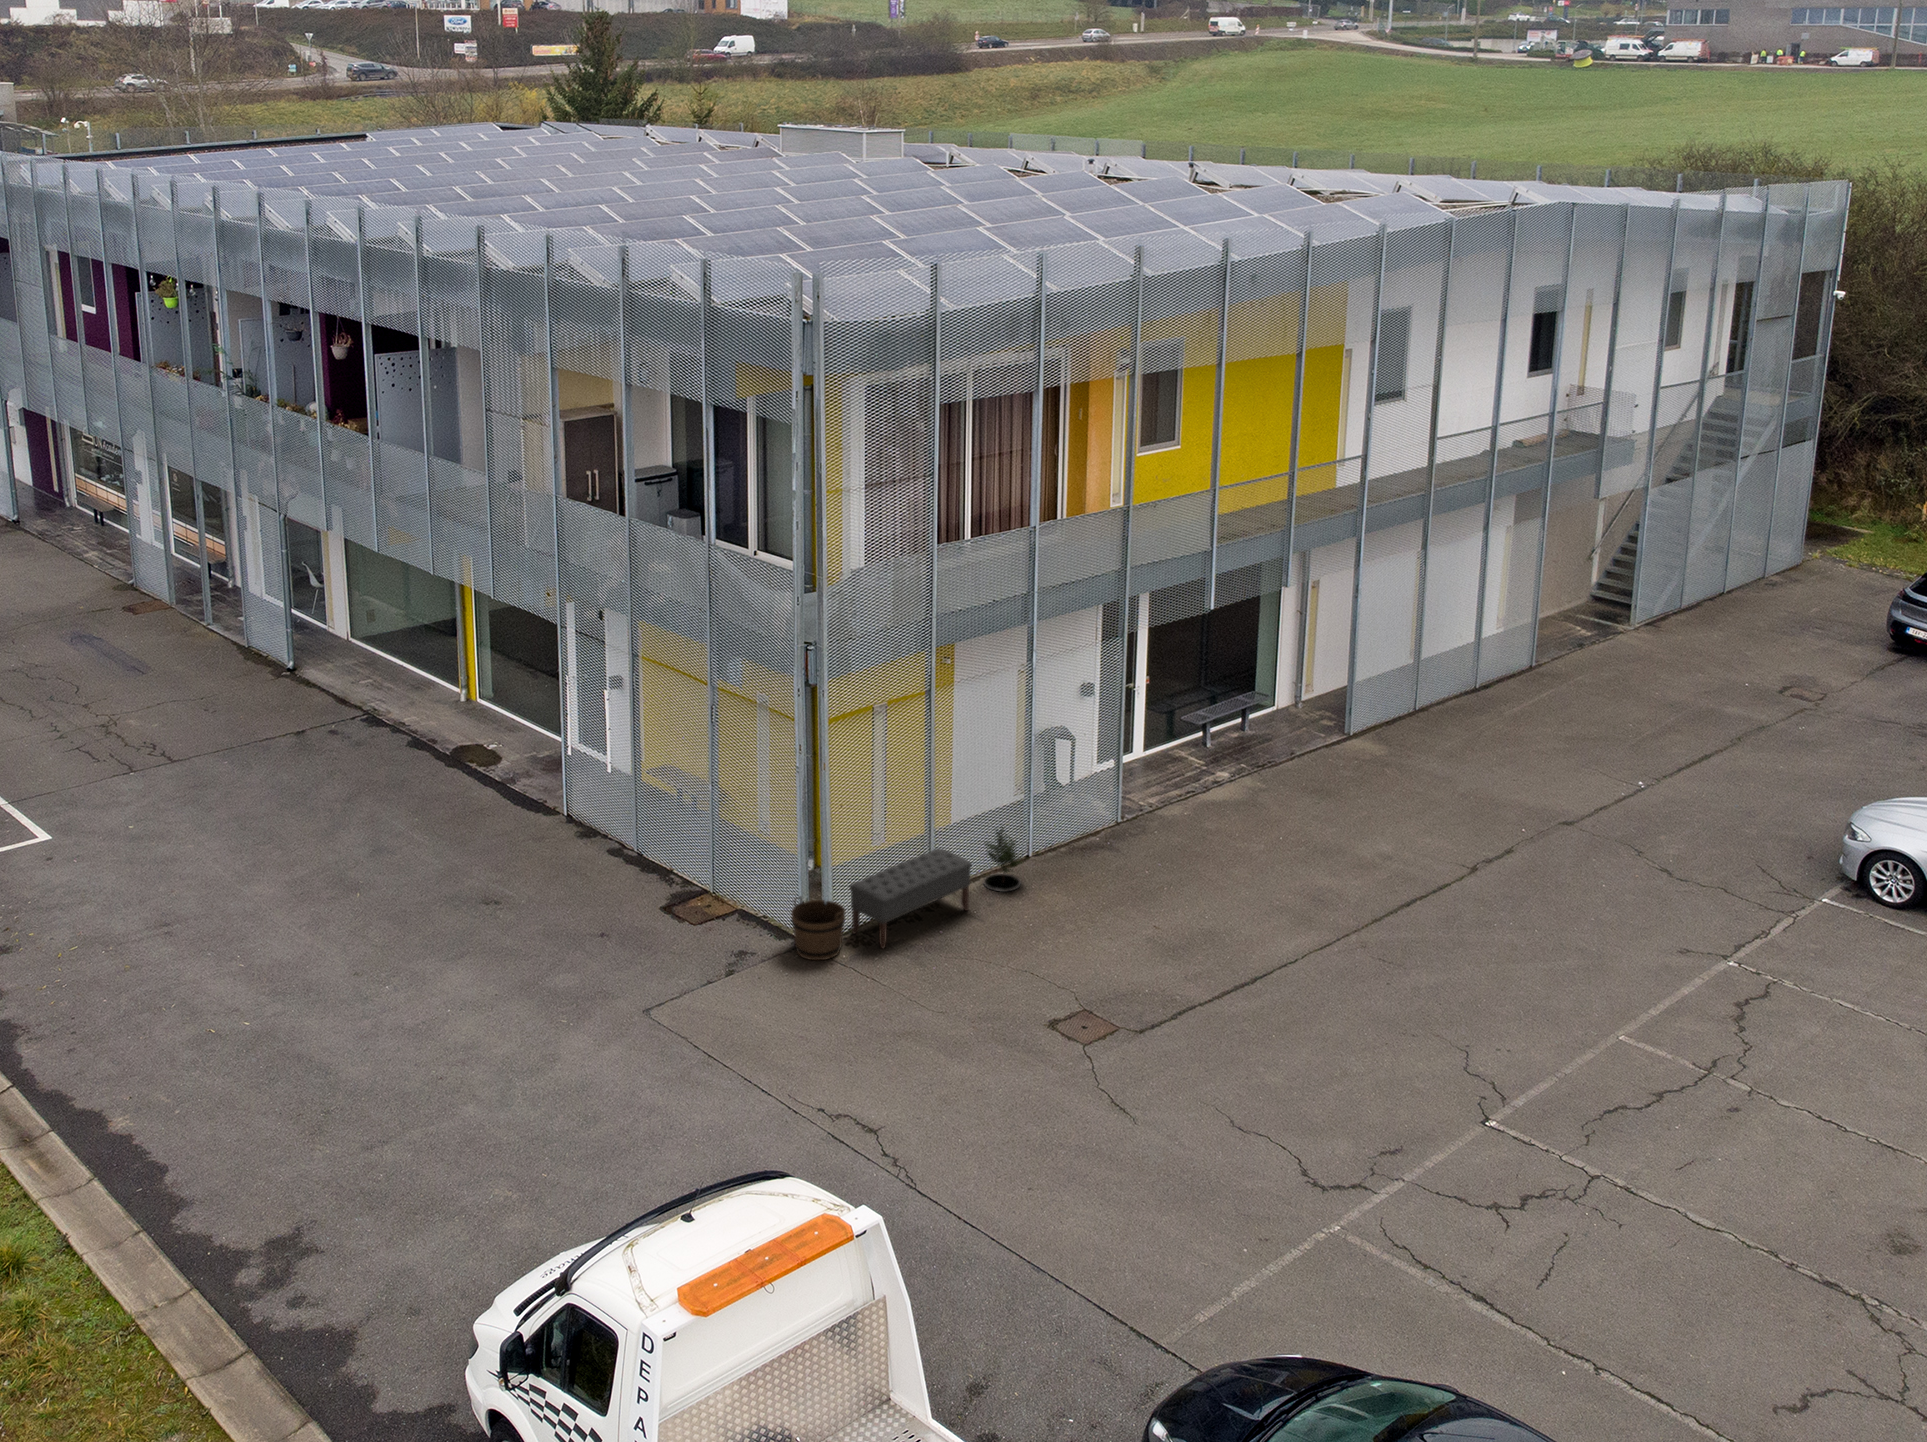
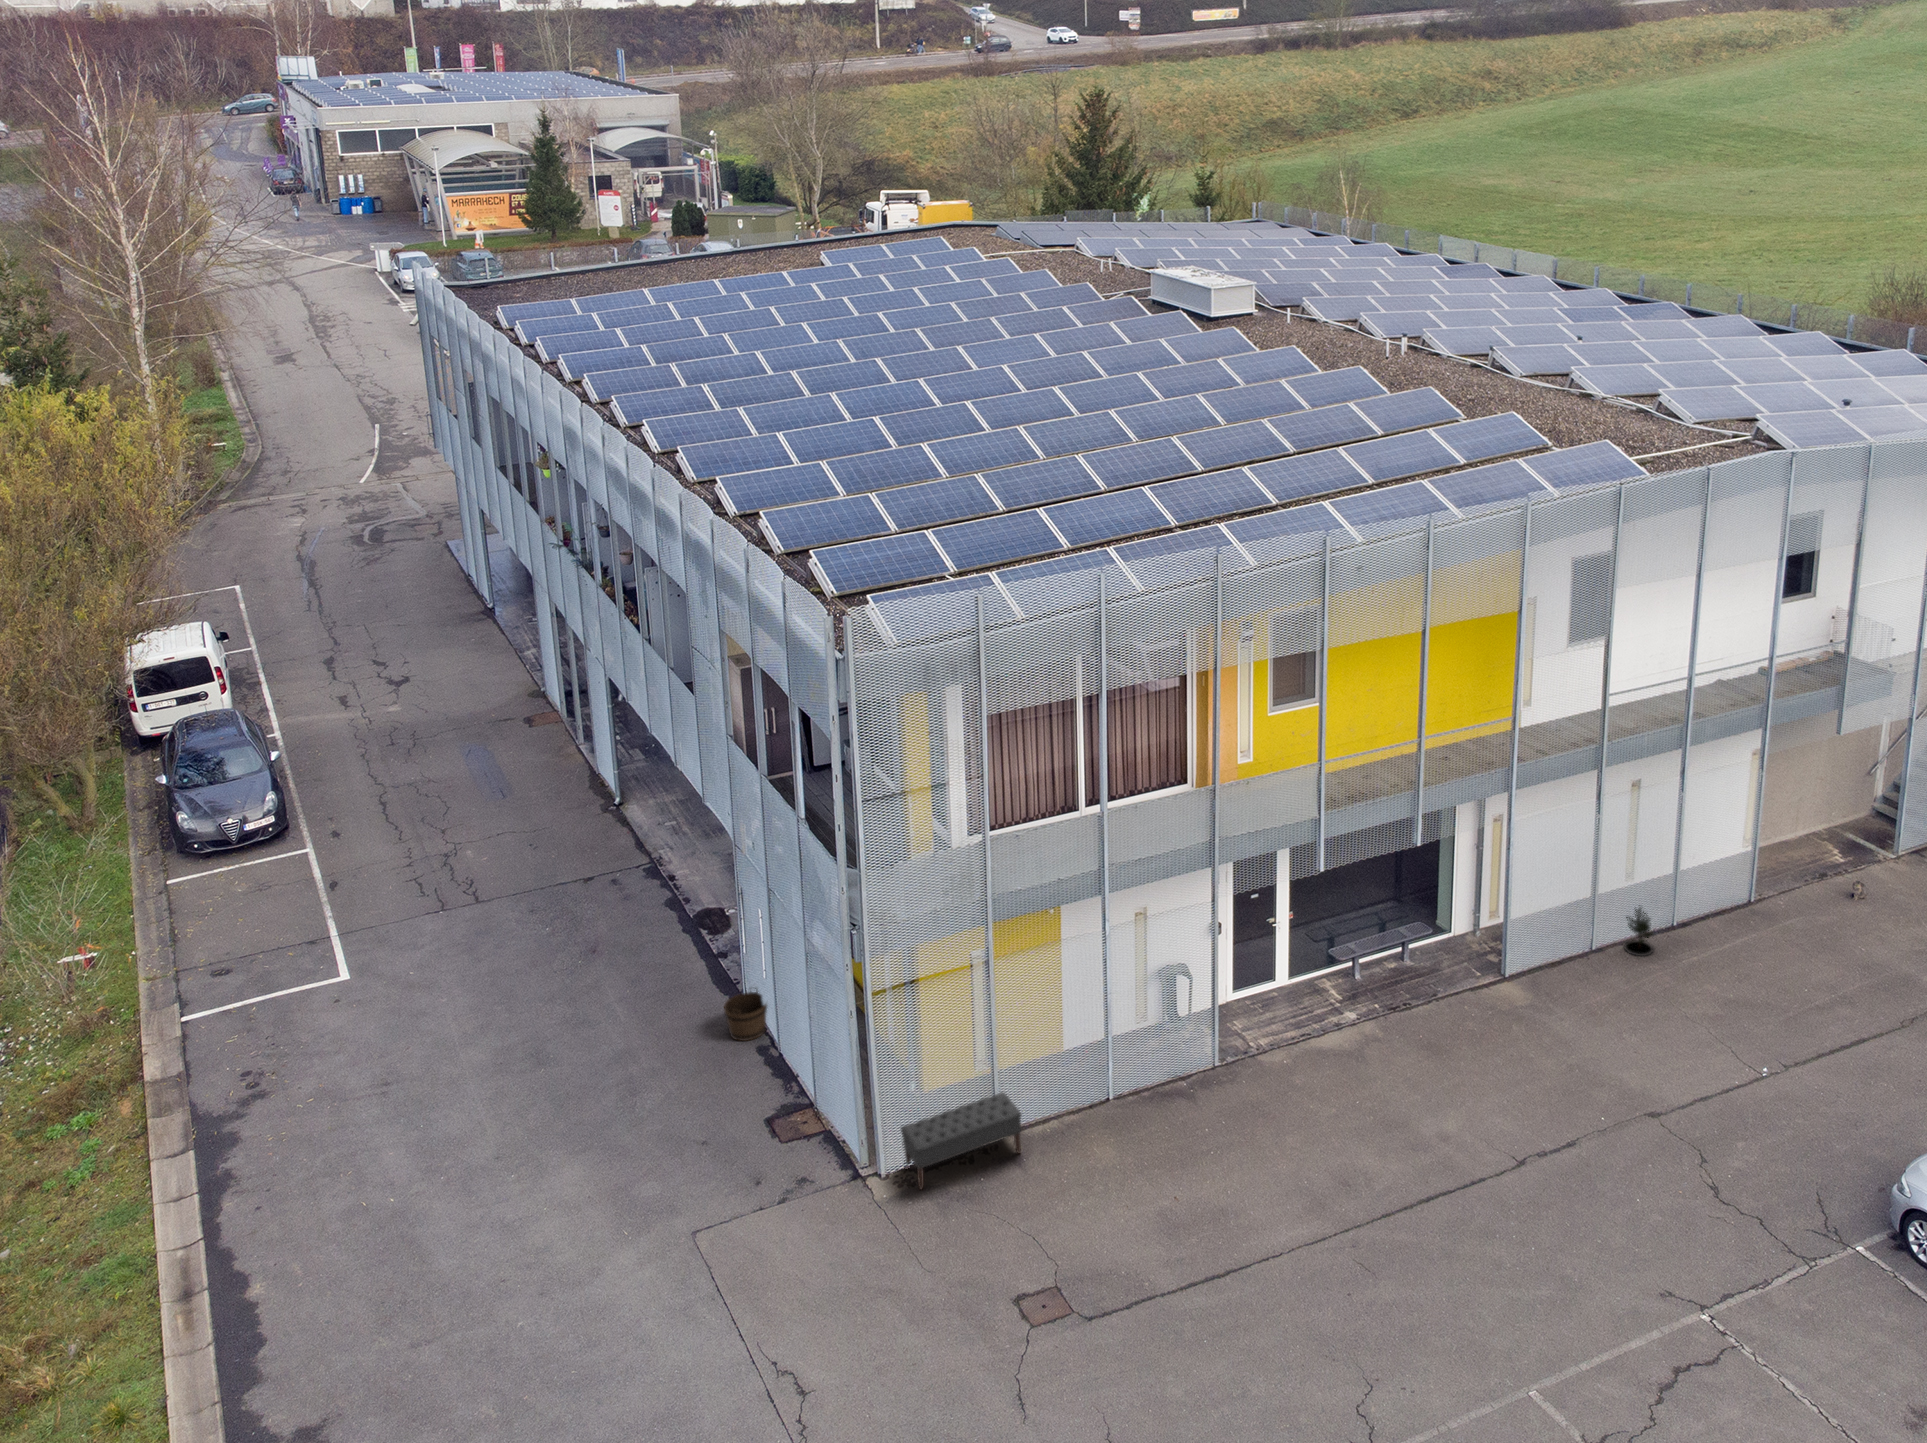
potted tree: present [984,827,1022,892] -> present [1624,908,1653,956]
bucket: present [791,897,846,960] -> present [724,988,767,1041]

